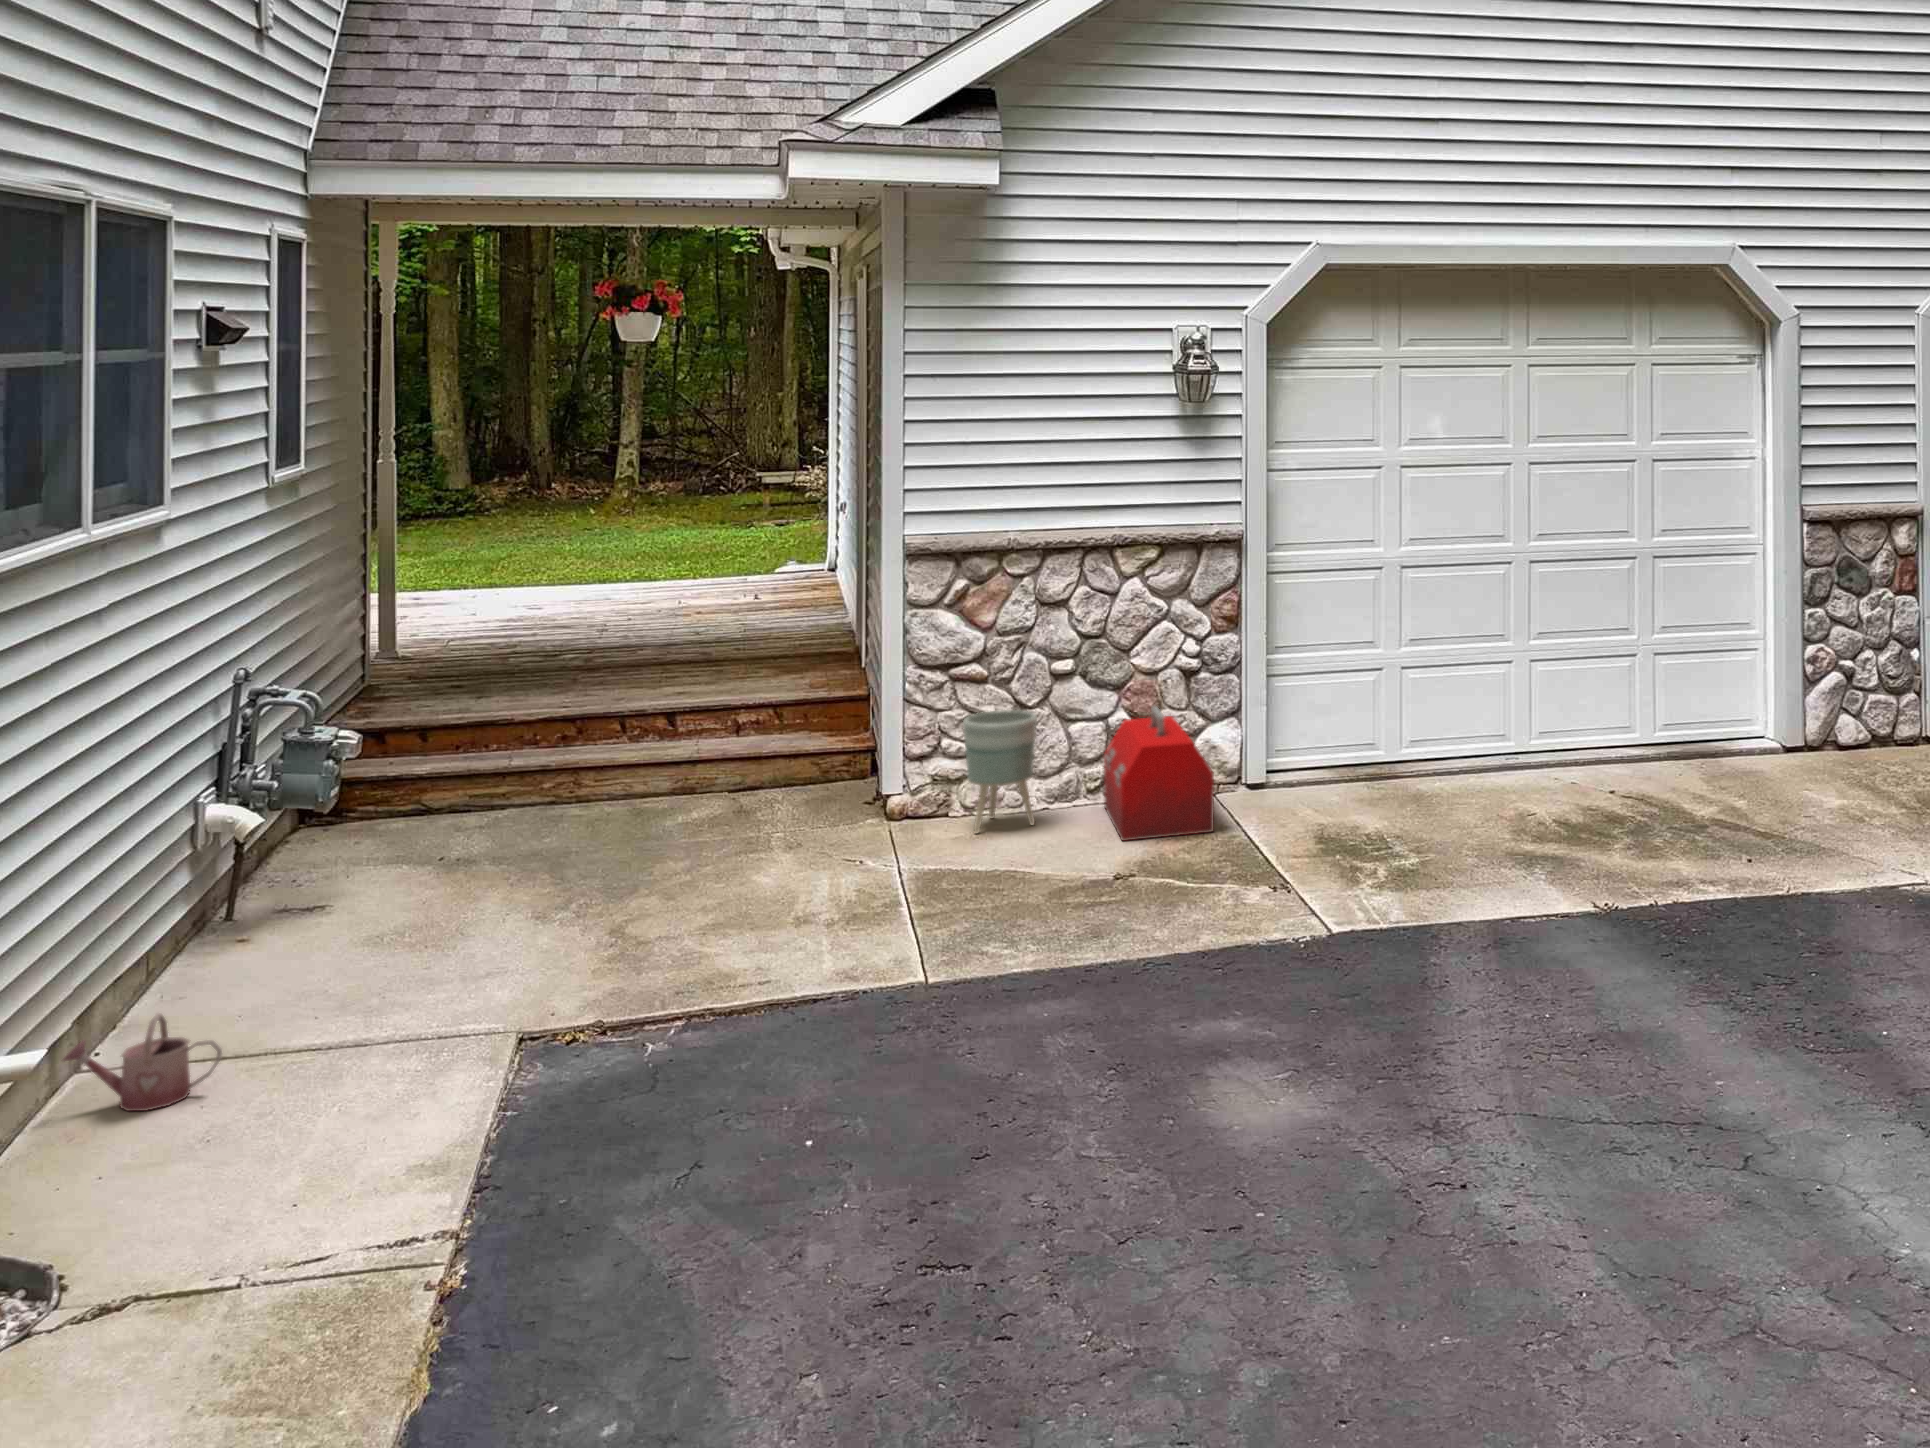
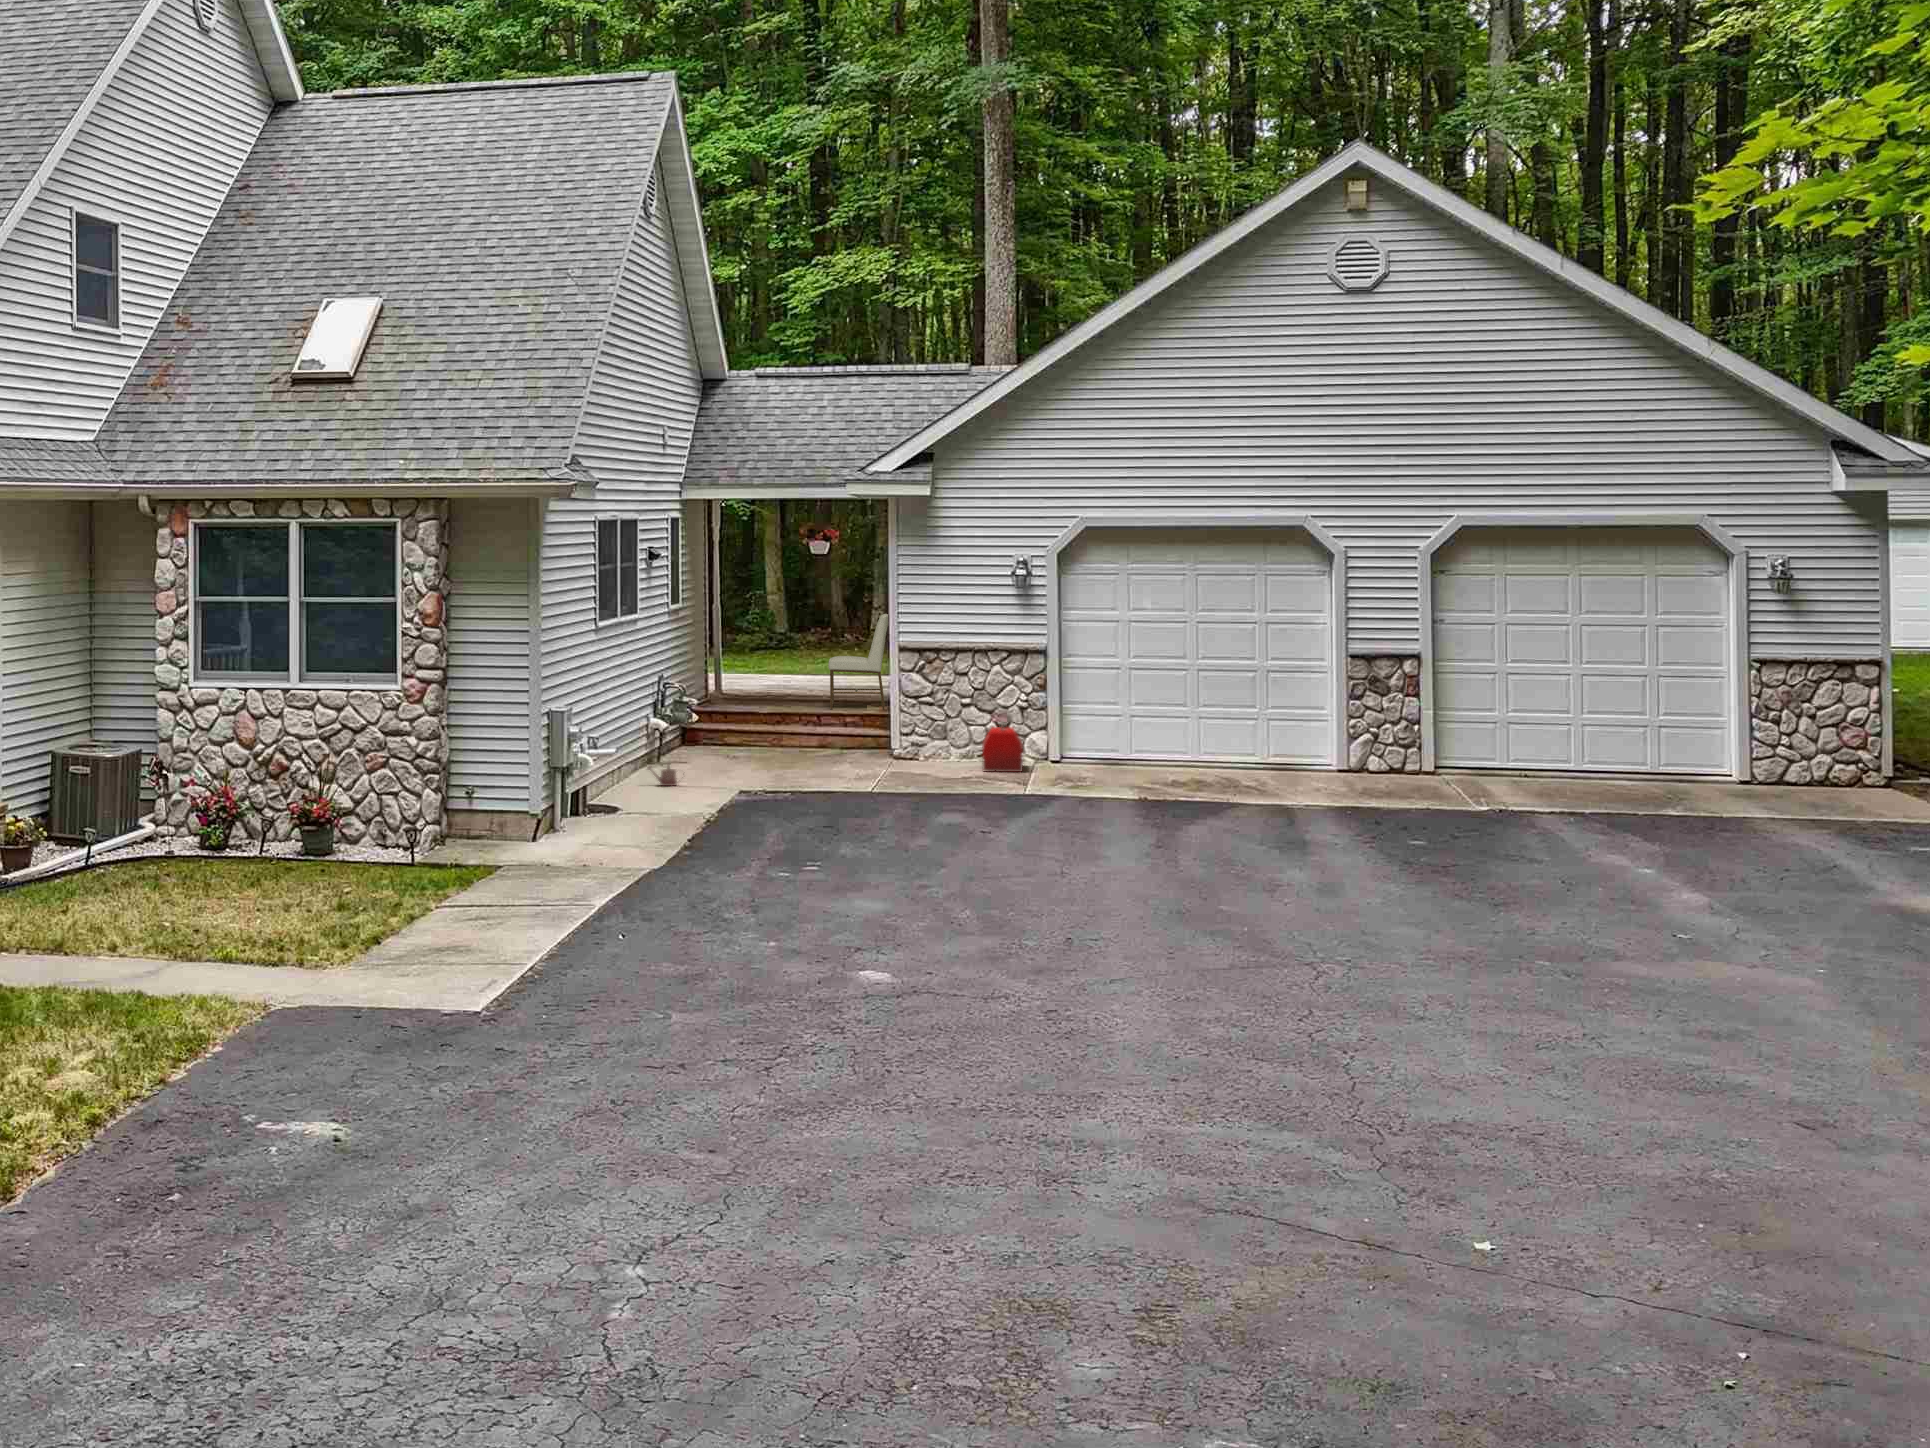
chair: none [718,457,850,664] -> present [828,614,888,710]
planter: present [963,710,1037,833] -> none [921,718,952,767]

